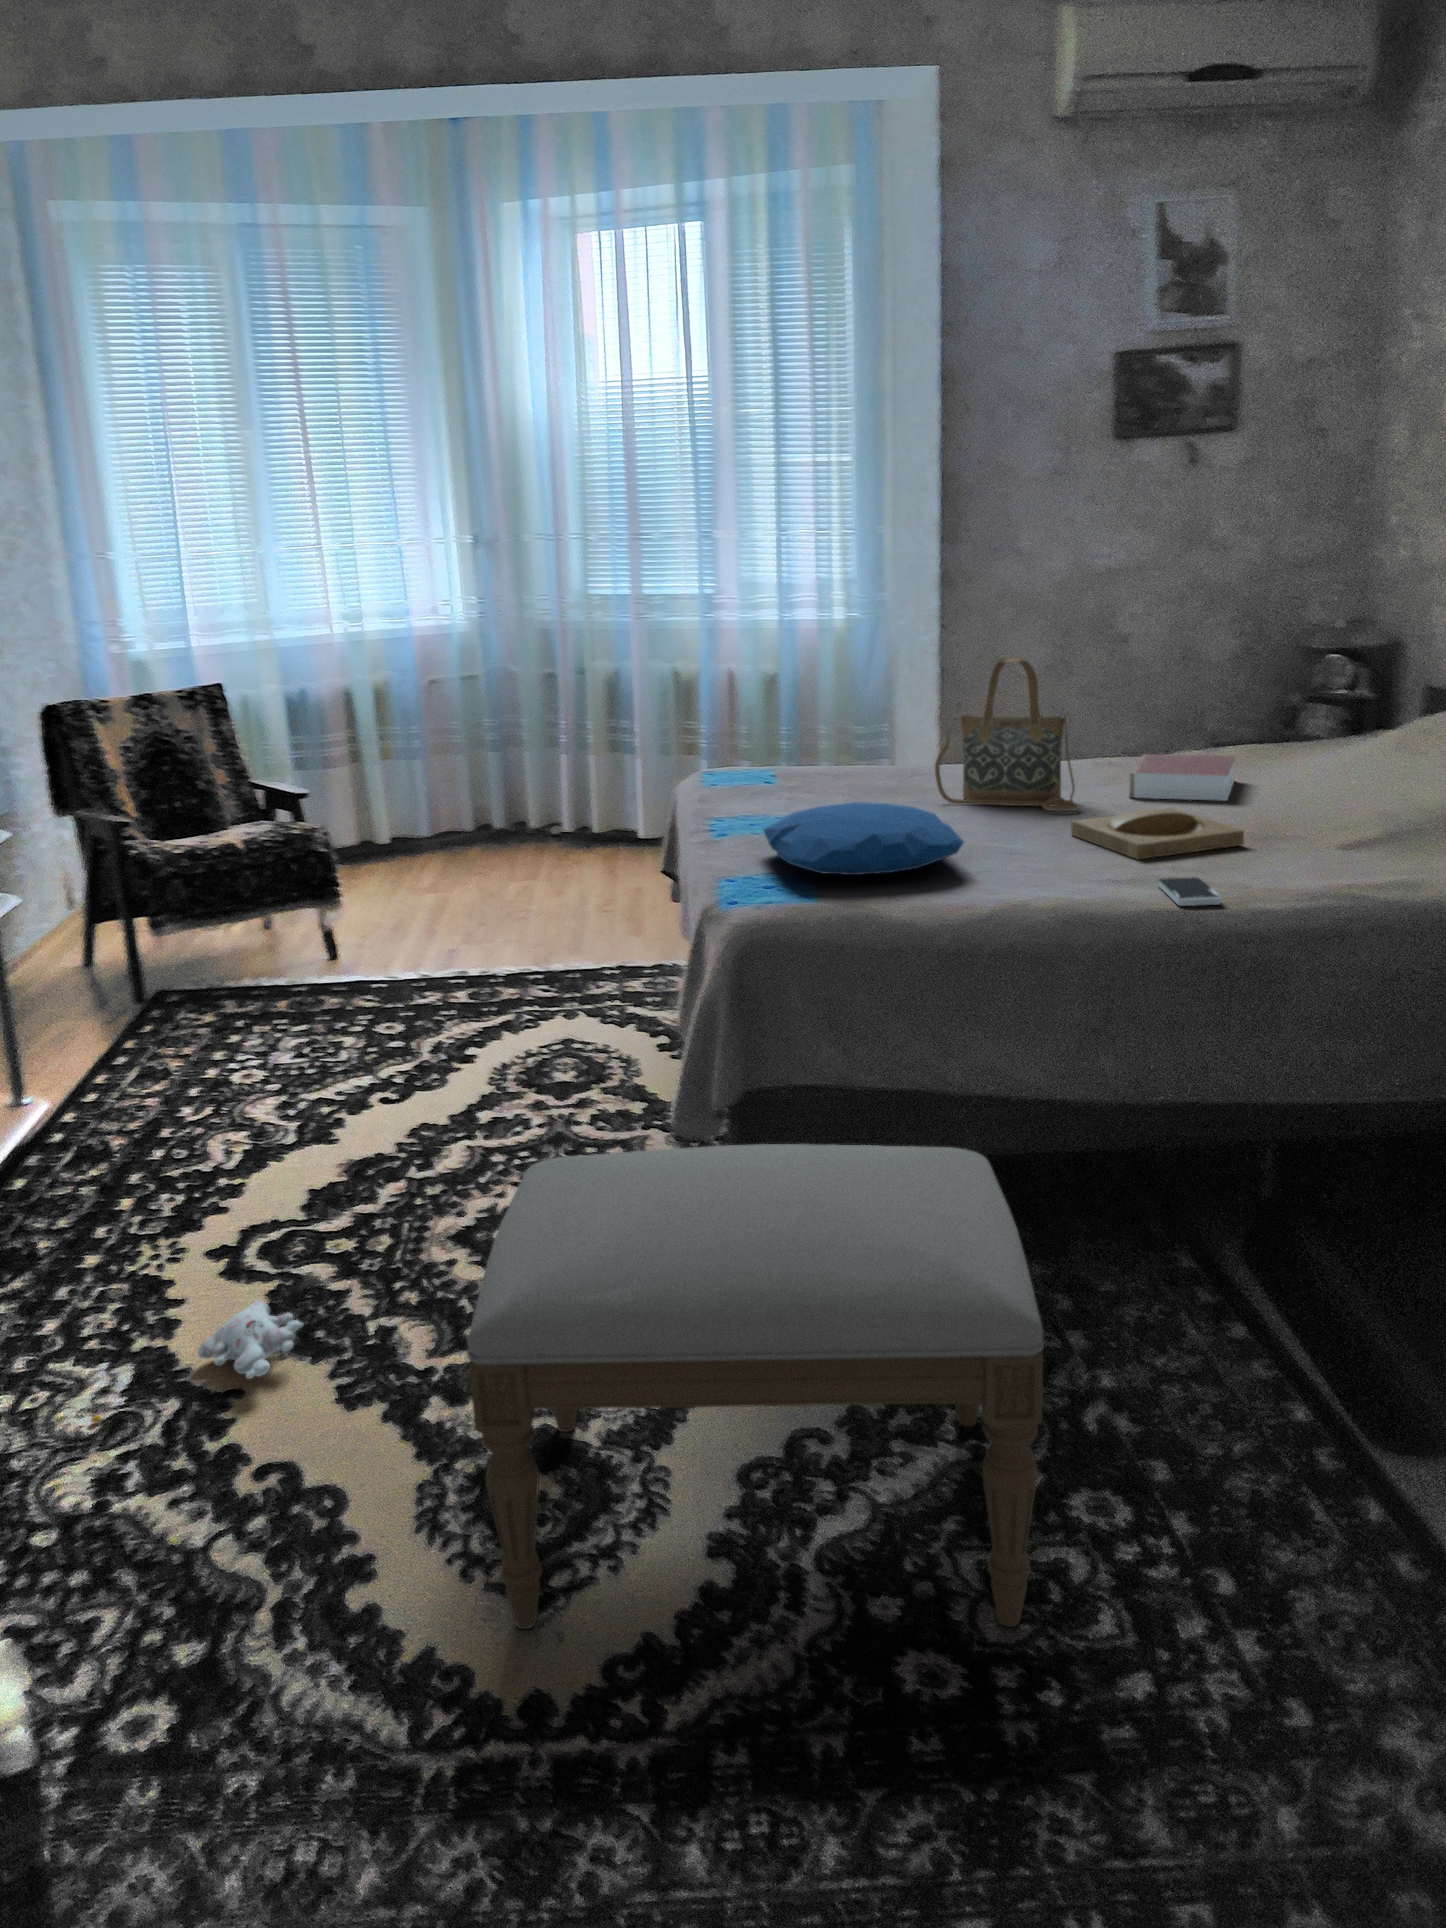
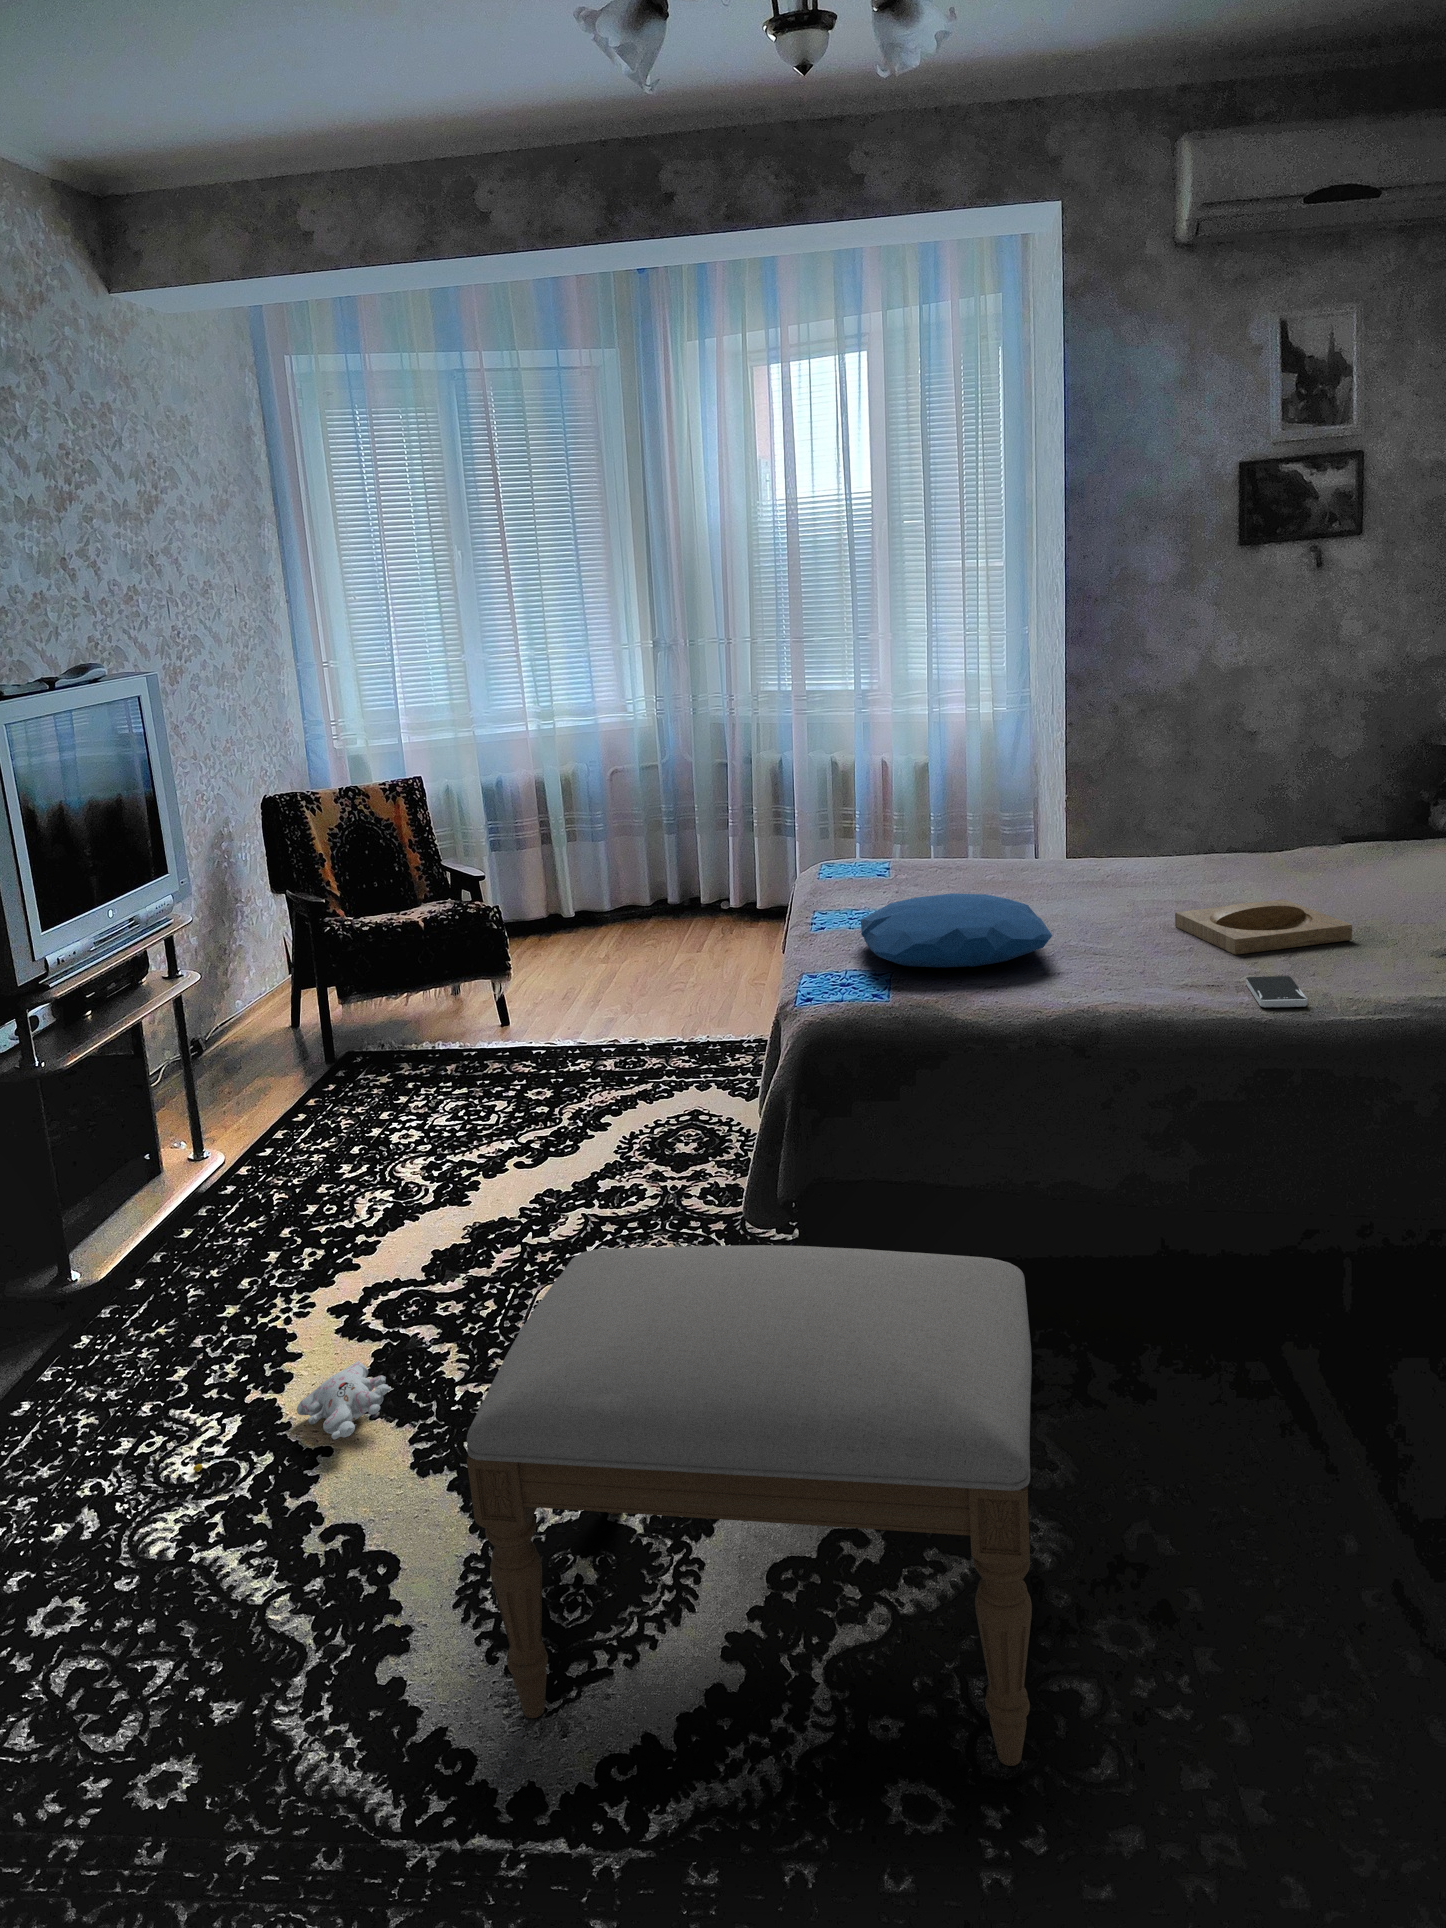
handbag: present [935,658,1079,811] -> none [1049,748,1193,900]
book: present [1129,754,1235,801] -> none [1249,840,1367,890]

